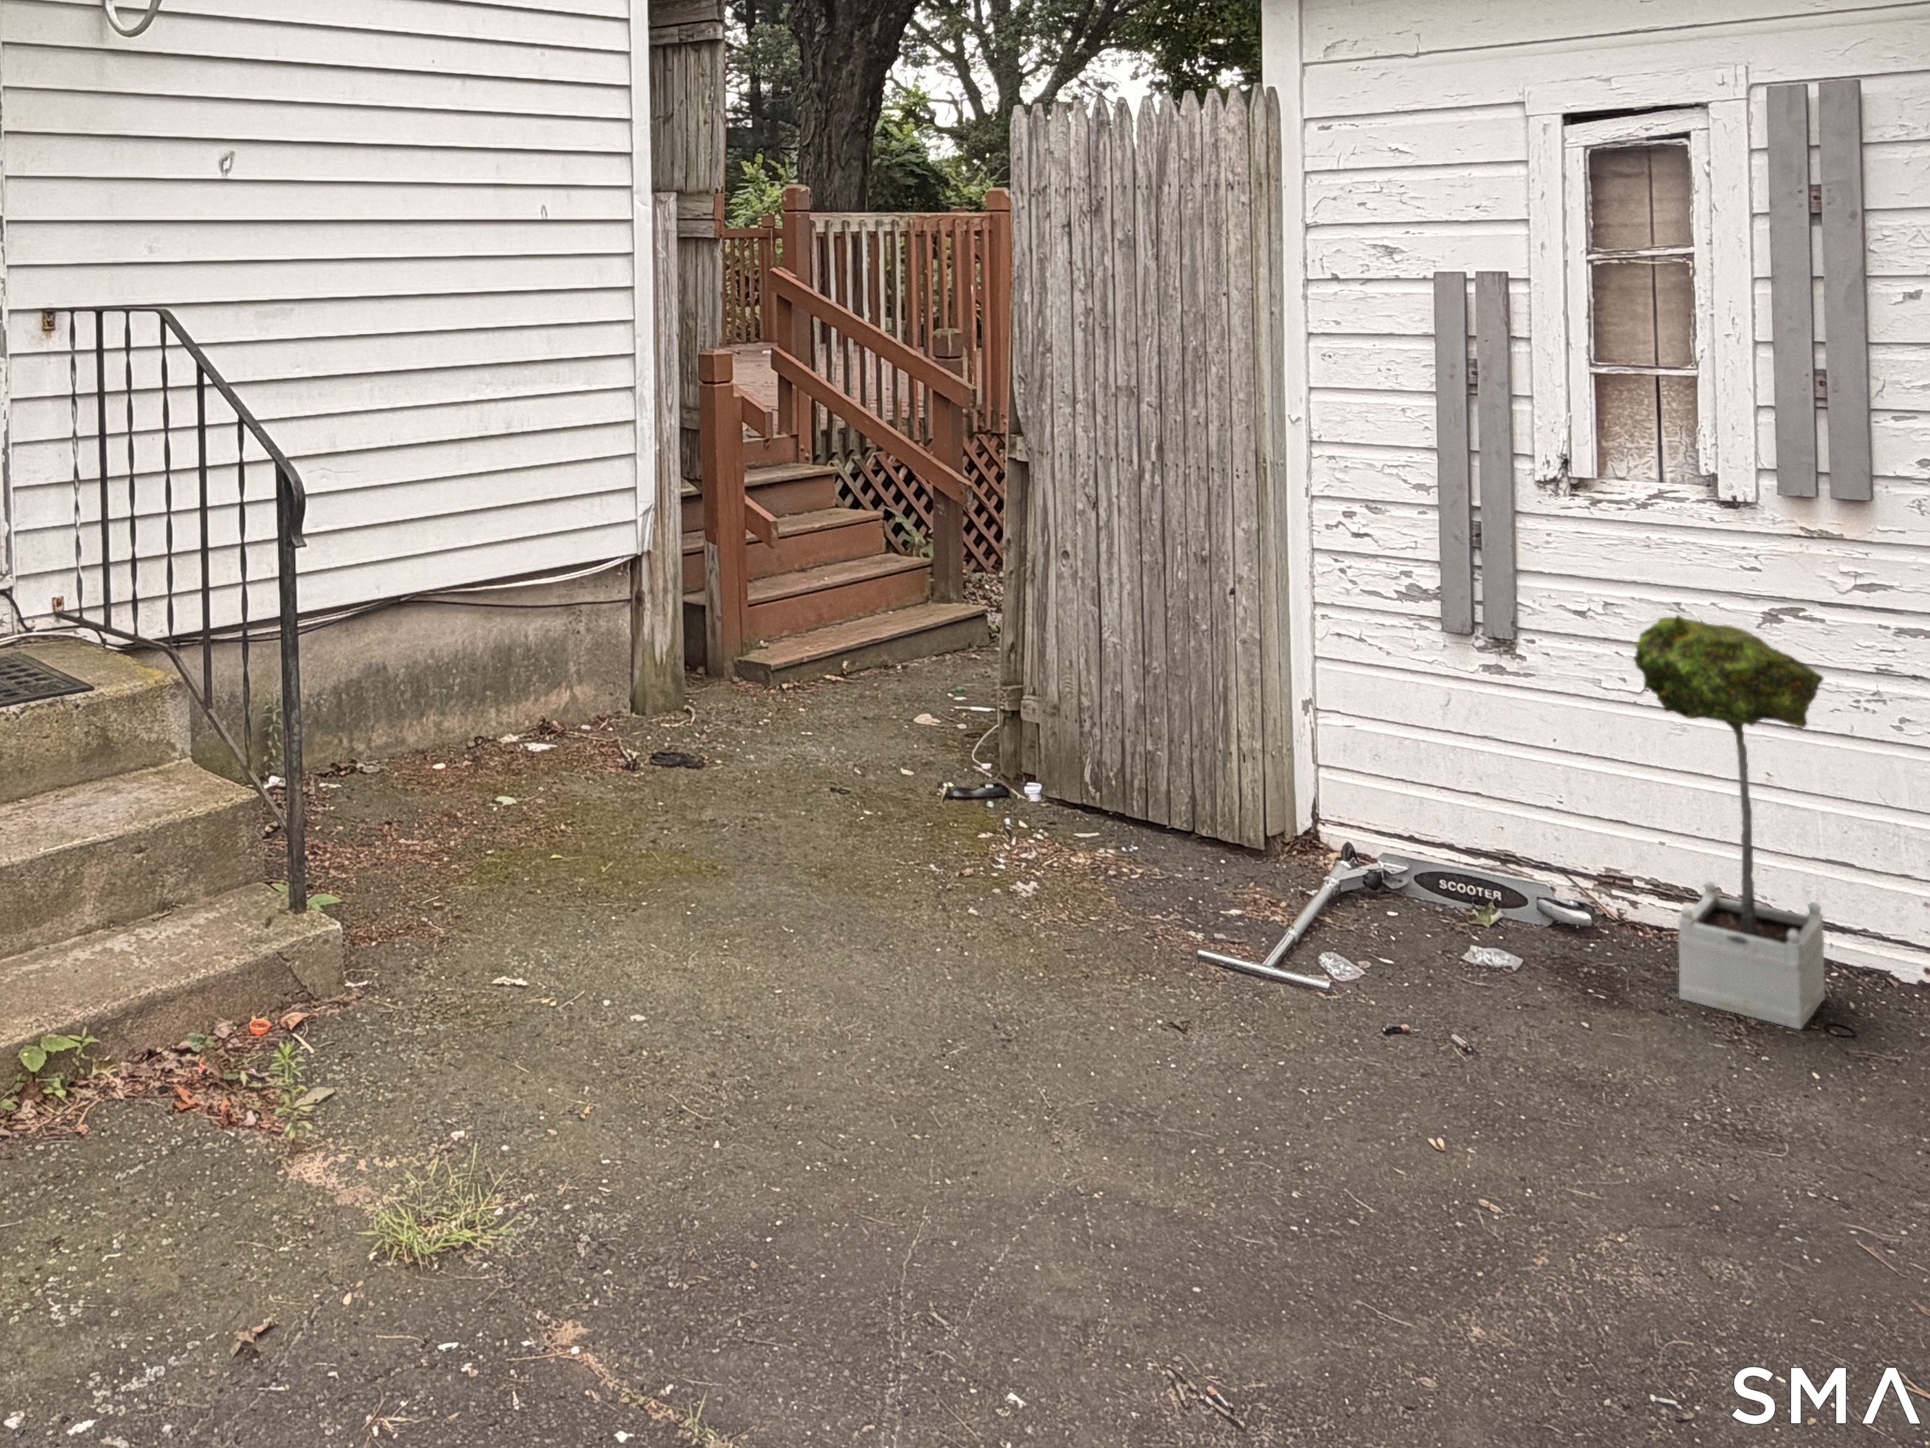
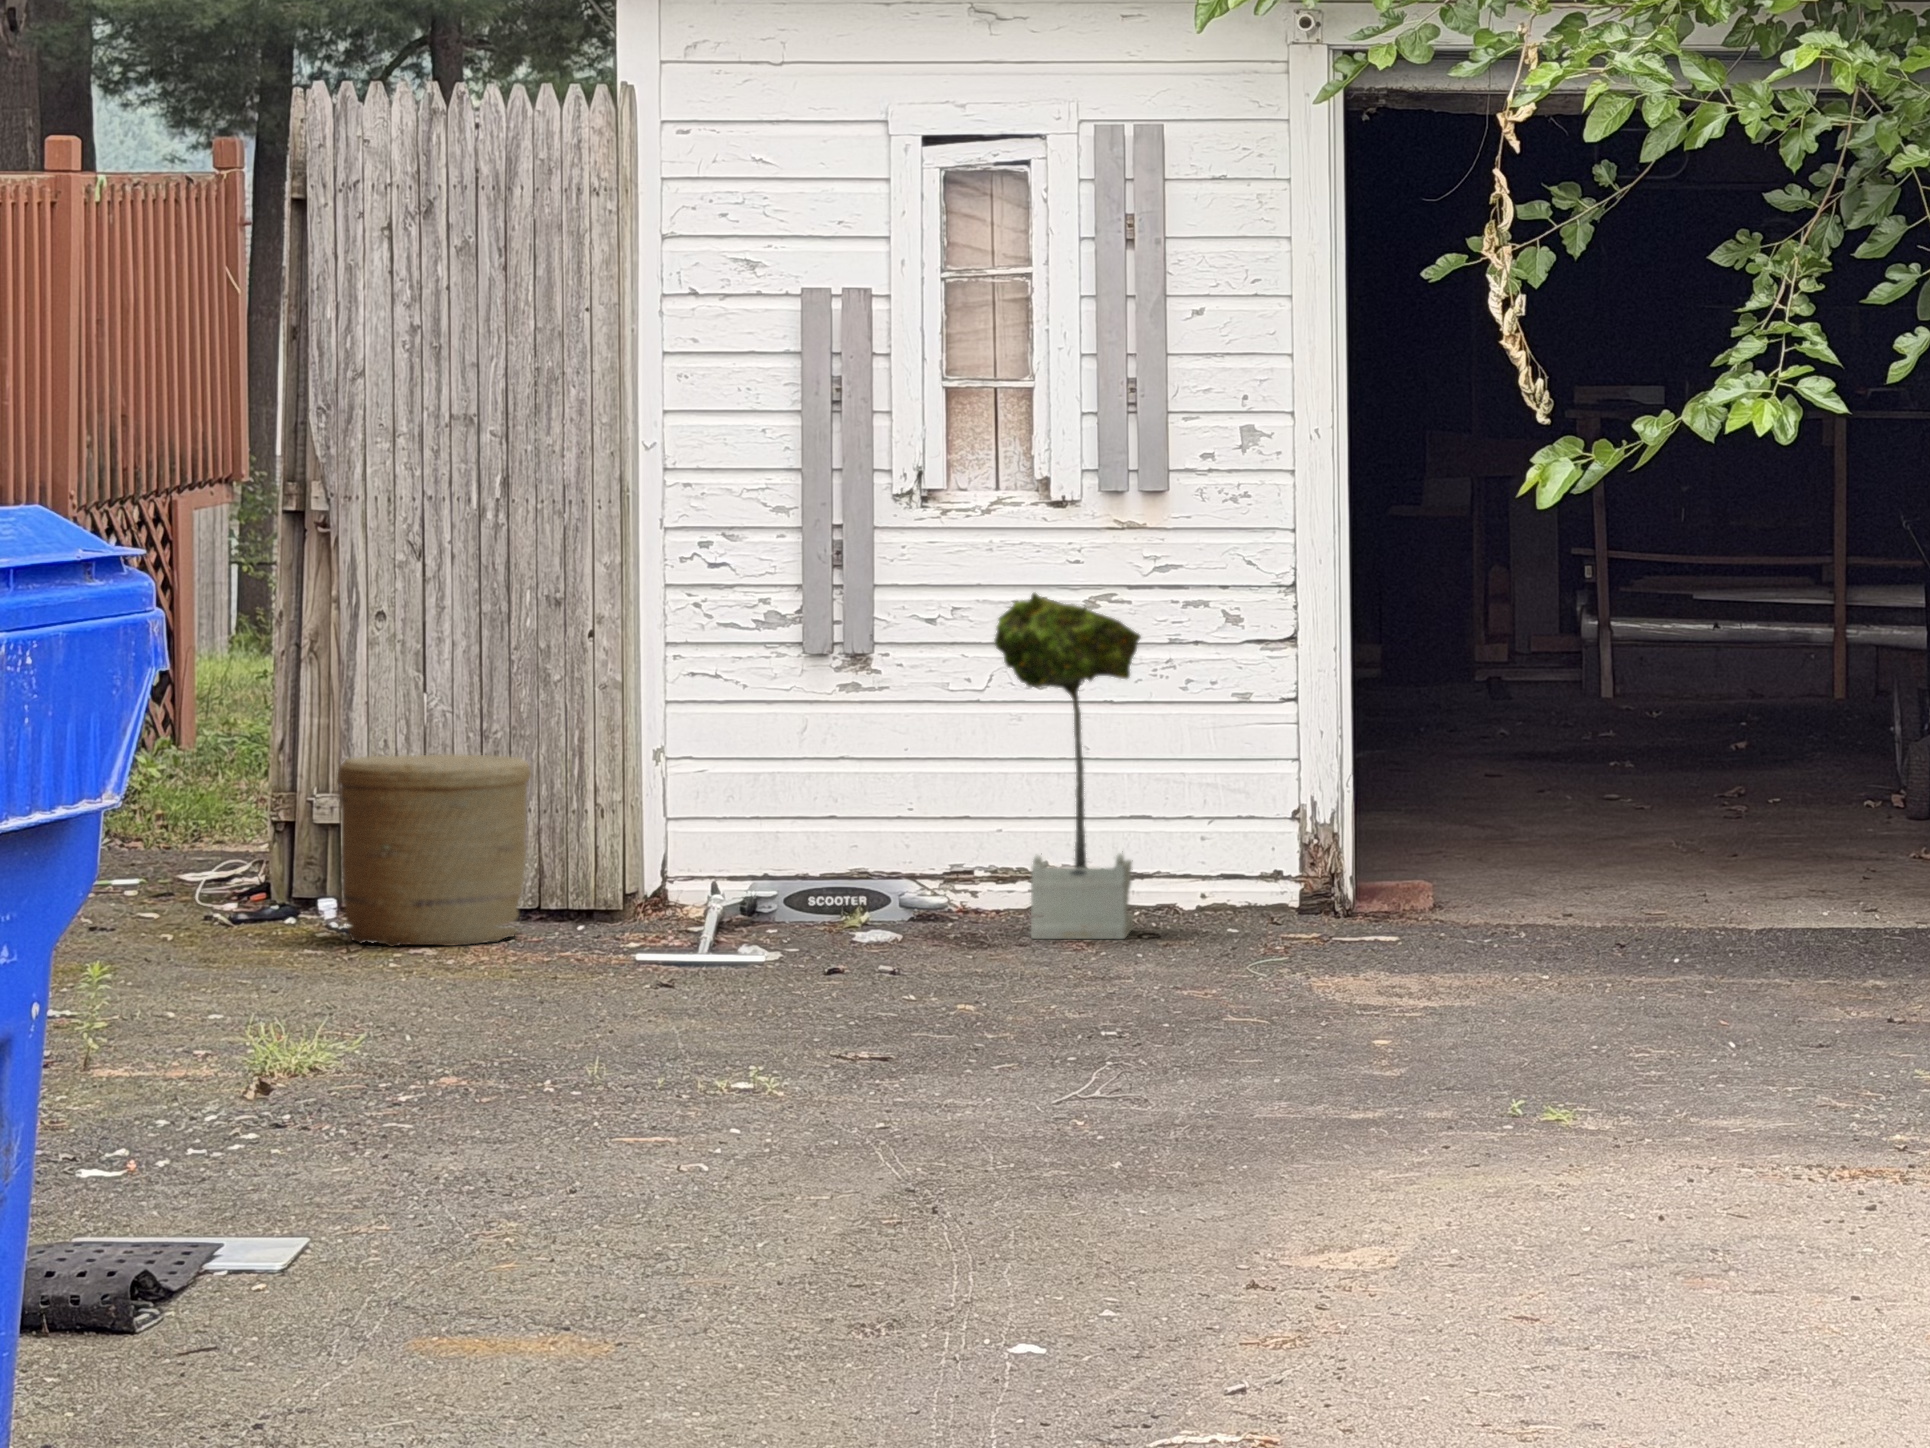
woven basket: none [1004,680,1173,874] -> present [338,754,531,946]

